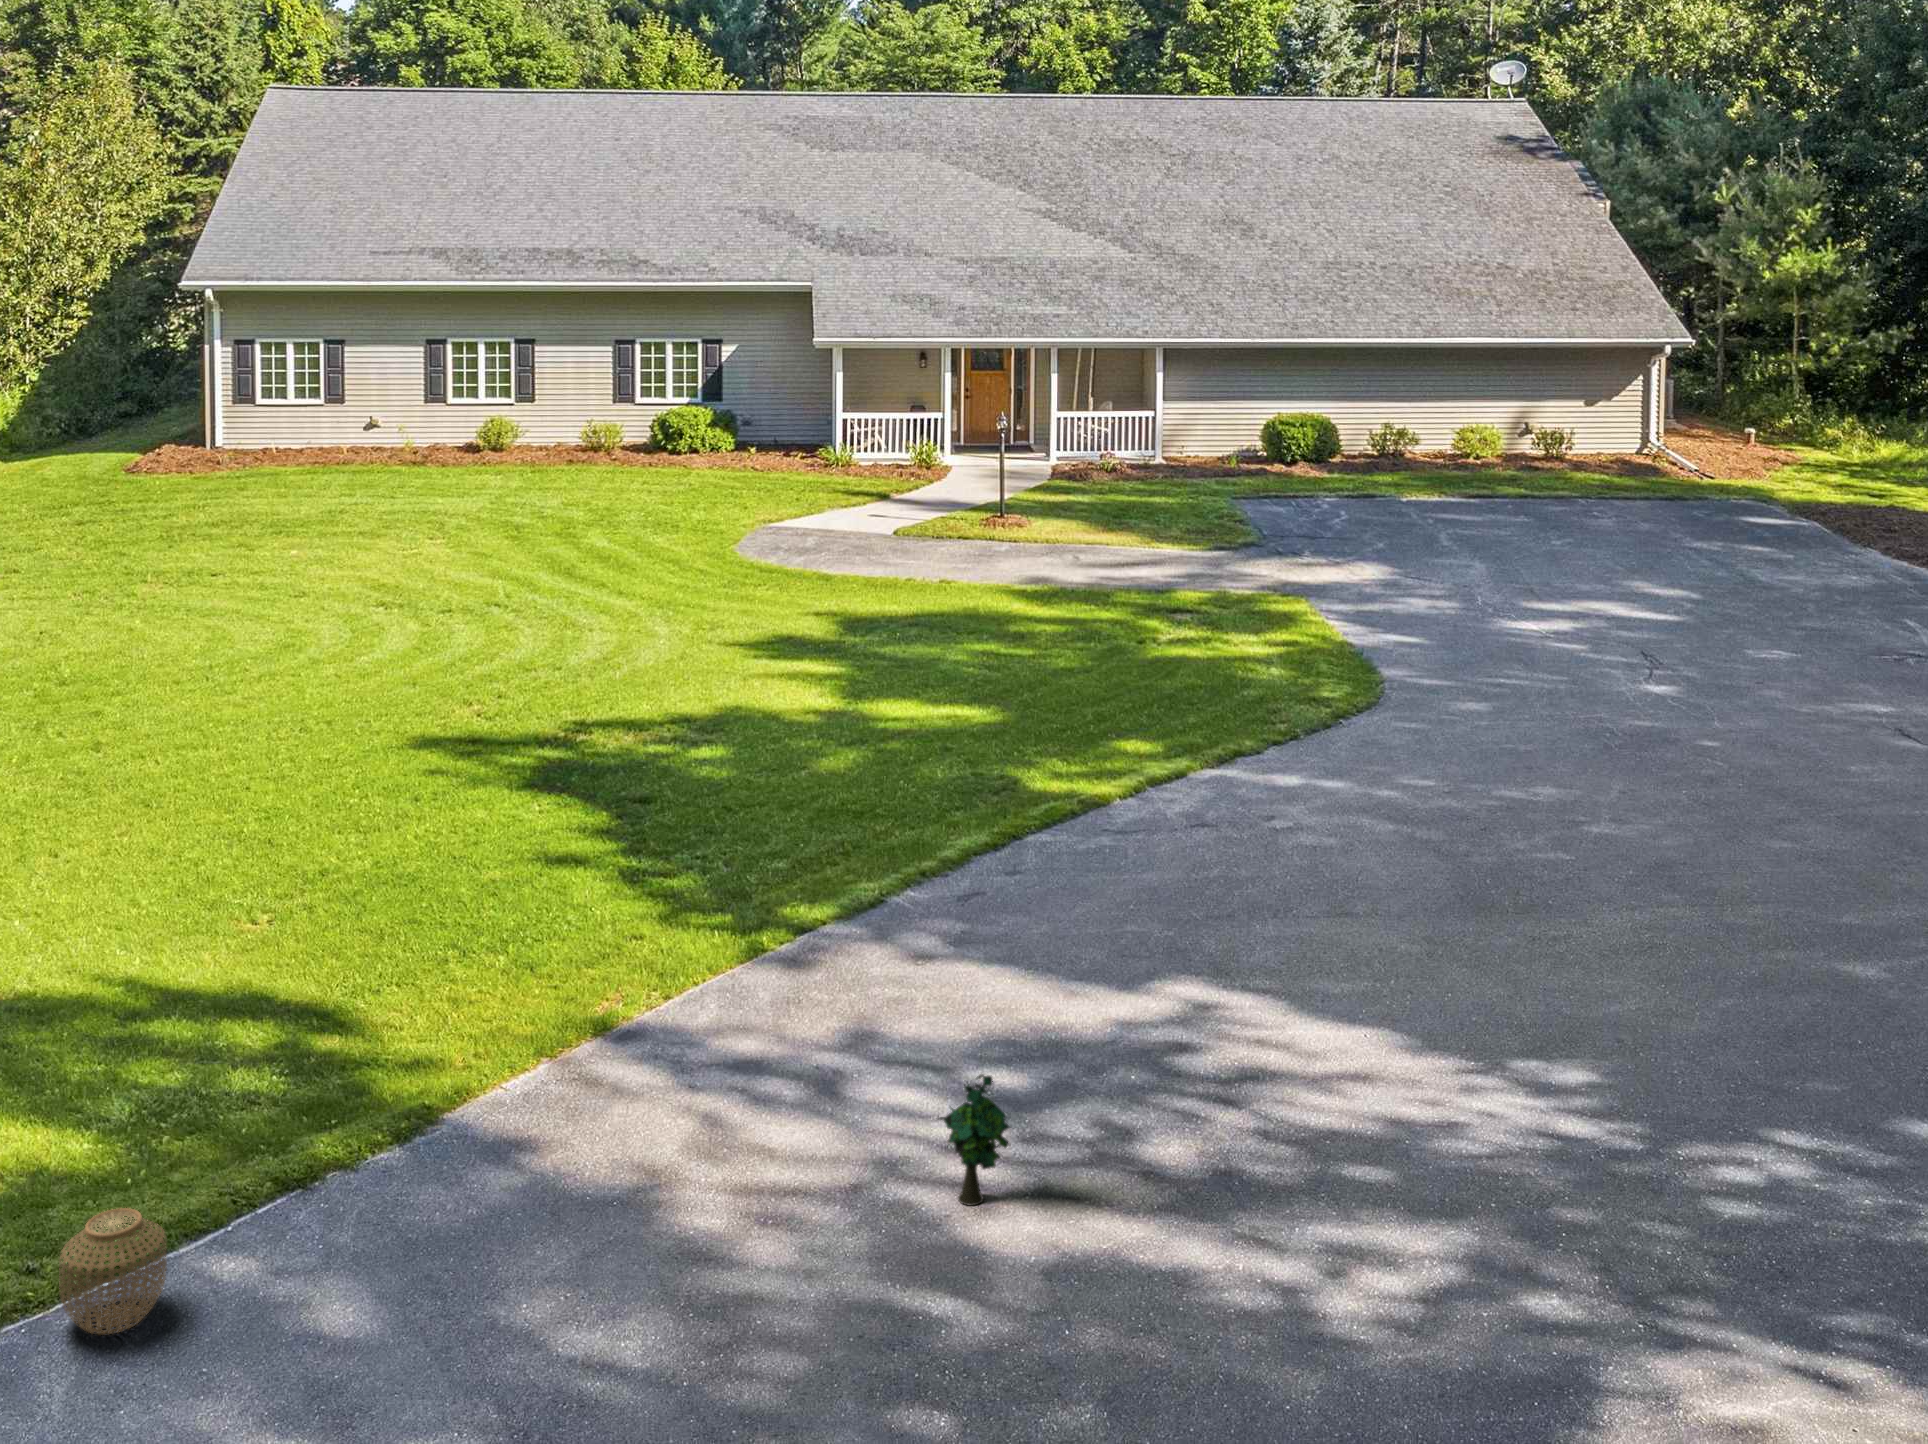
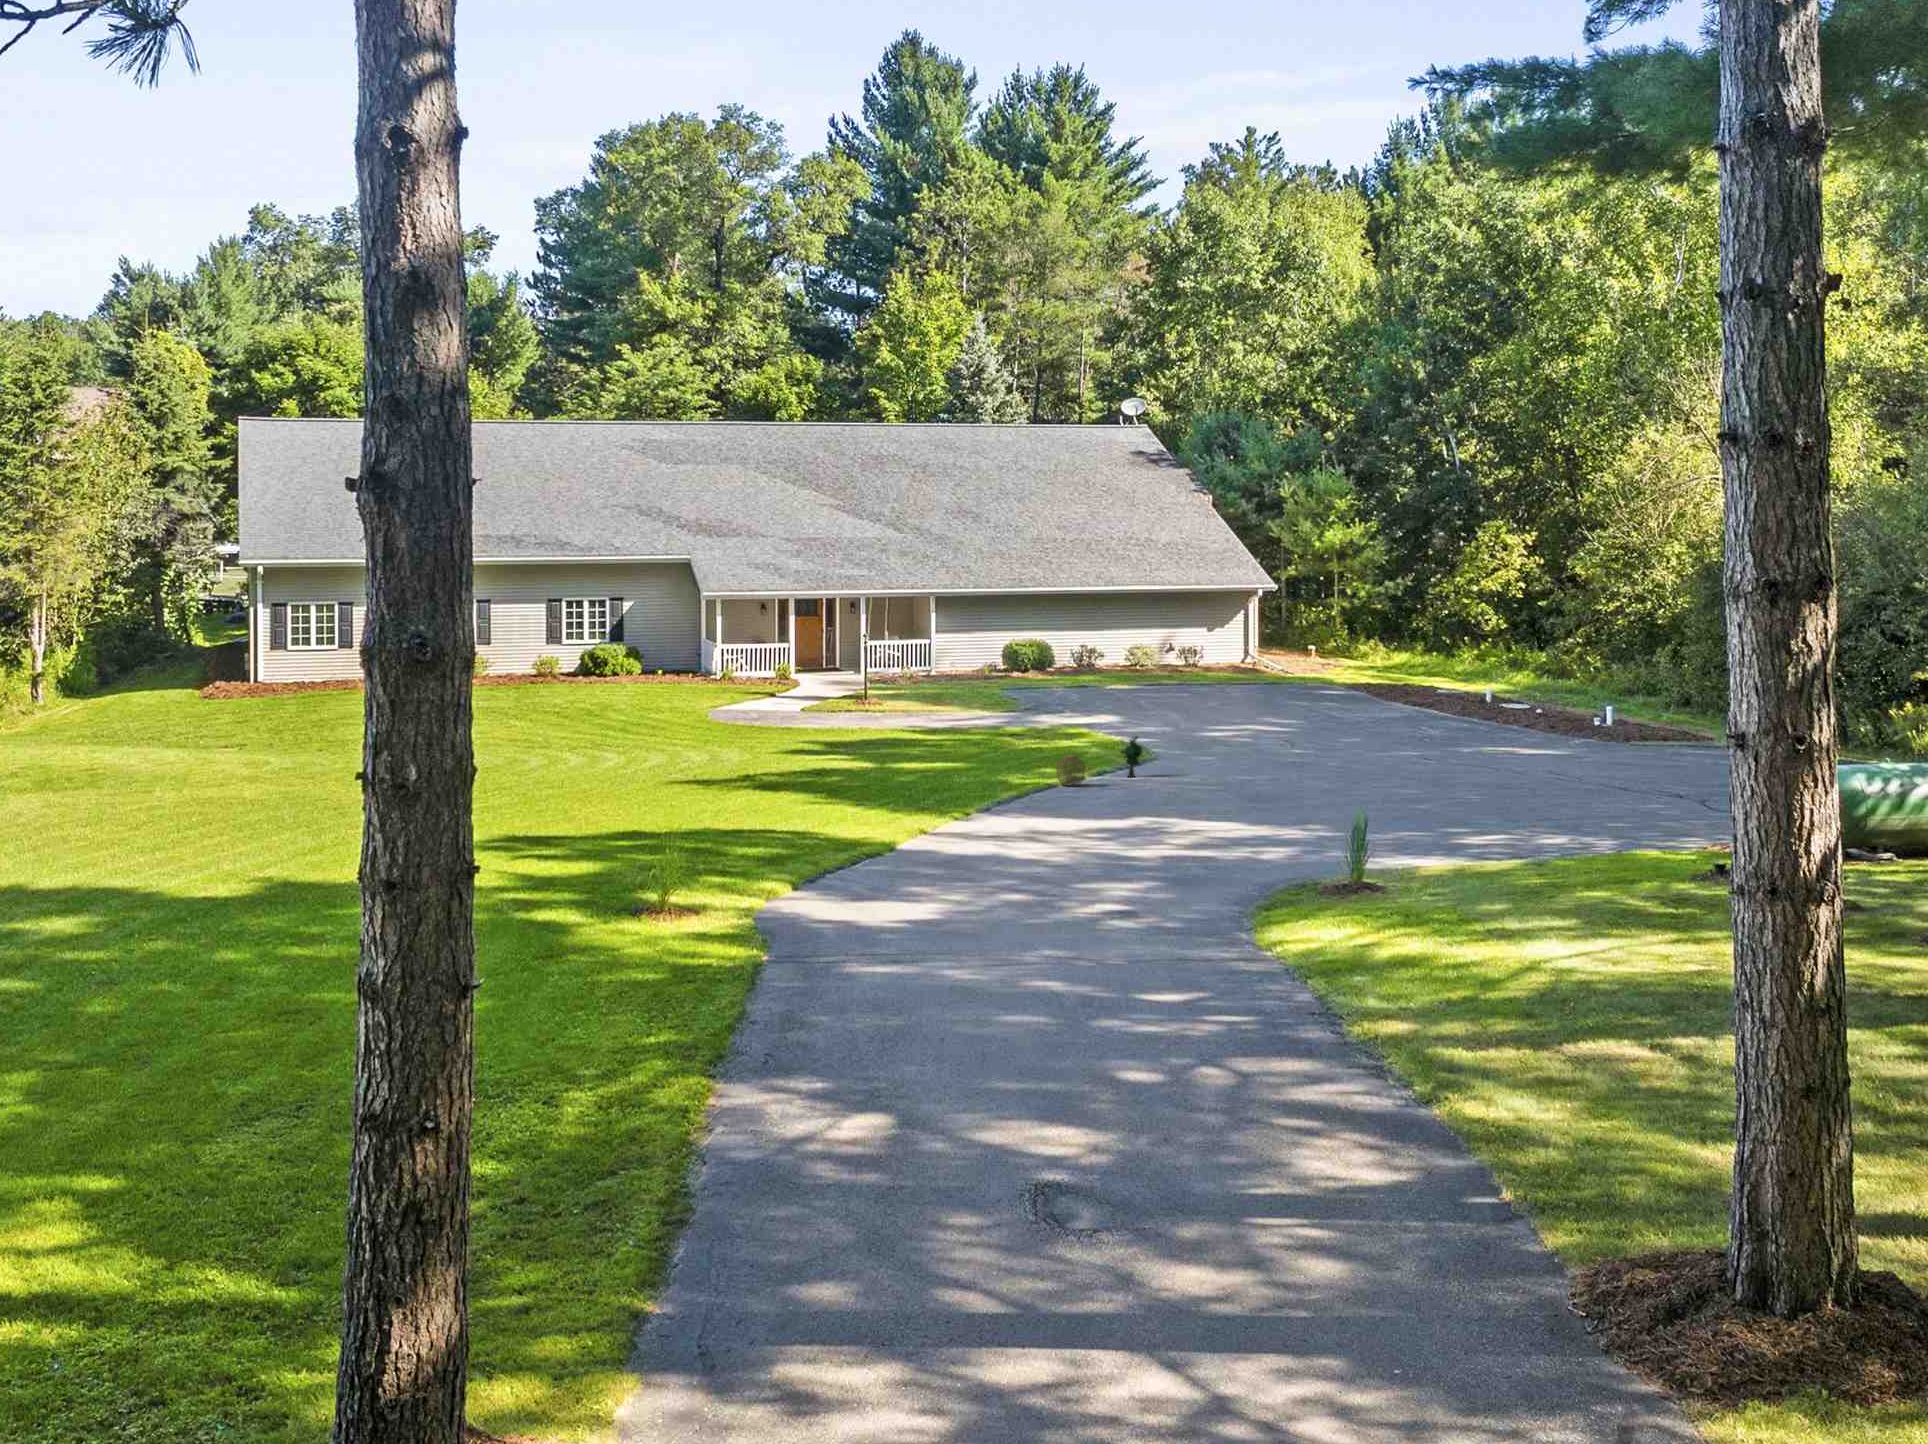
woven basket: present [59,1208,167,1334] -> present [1056,755,1085,786]

